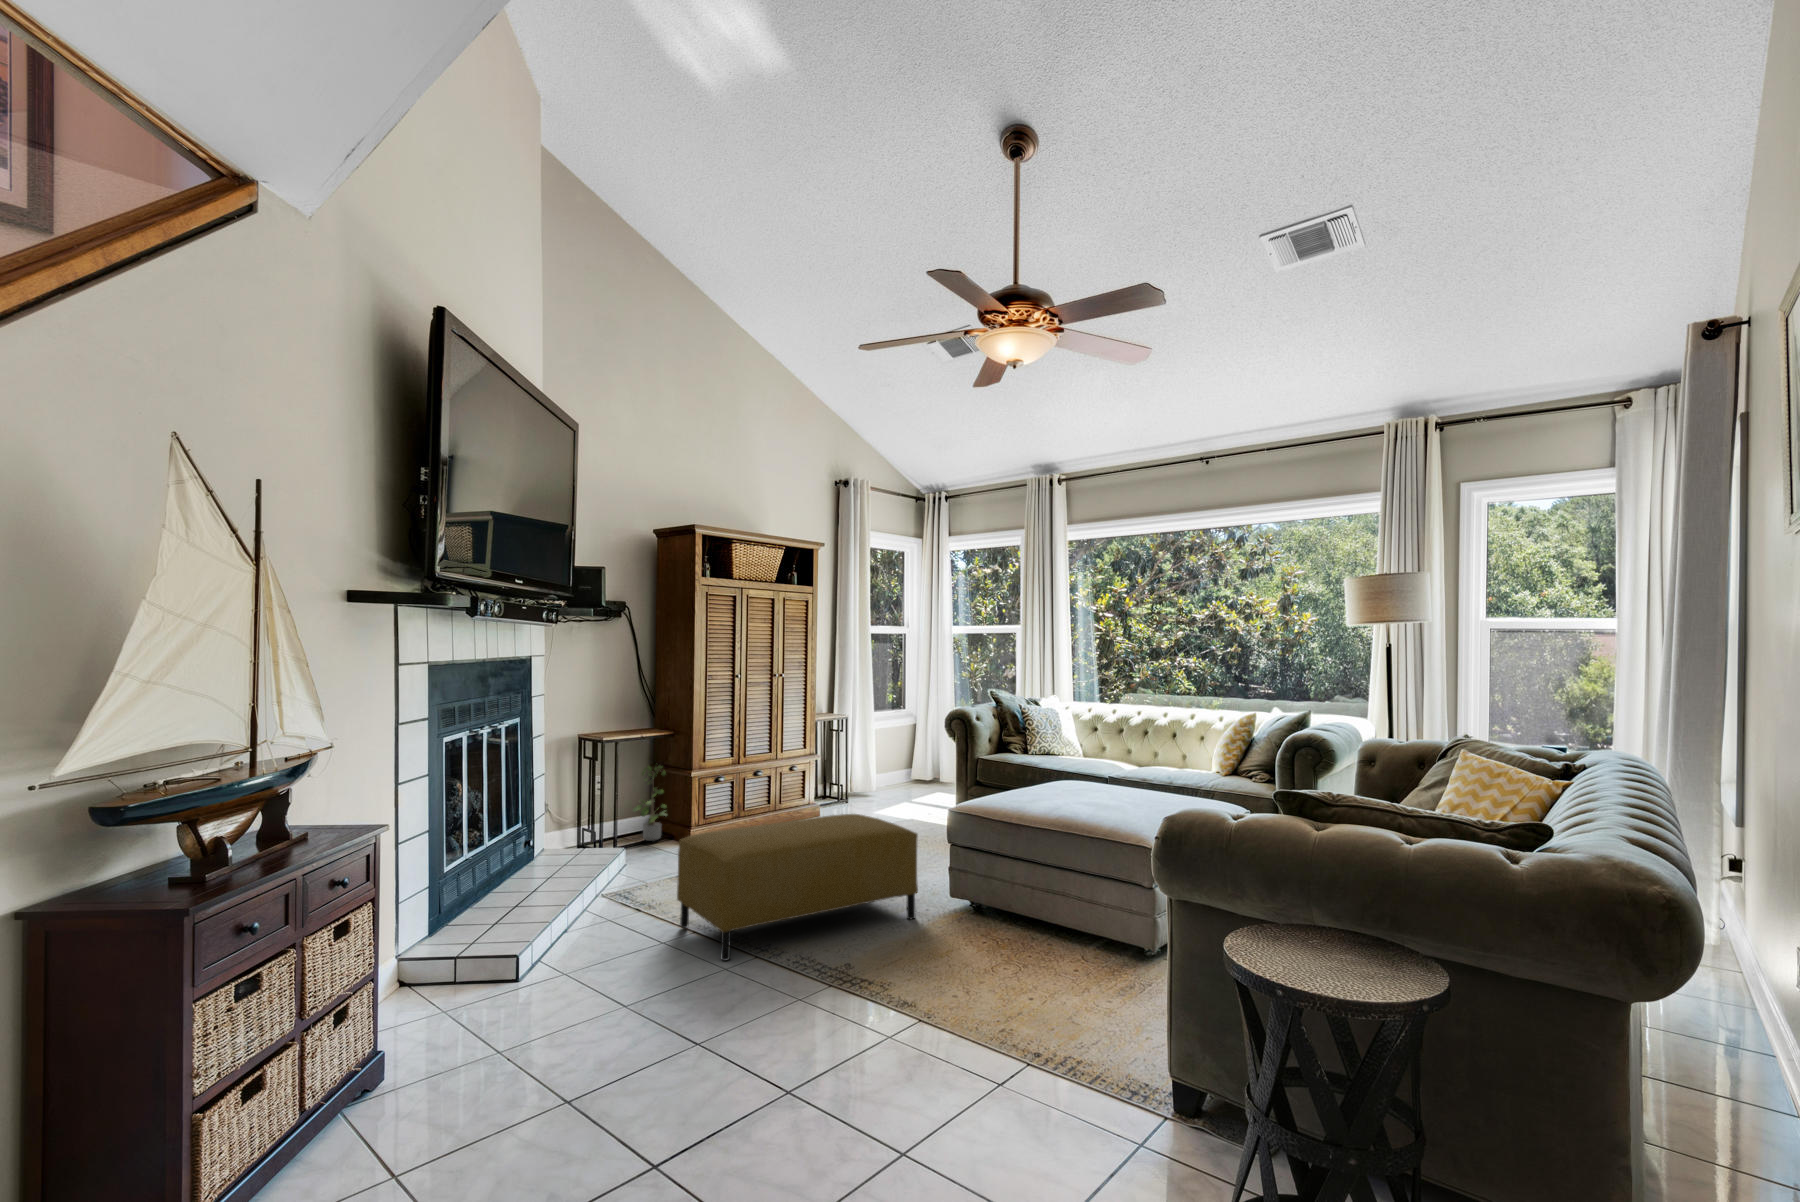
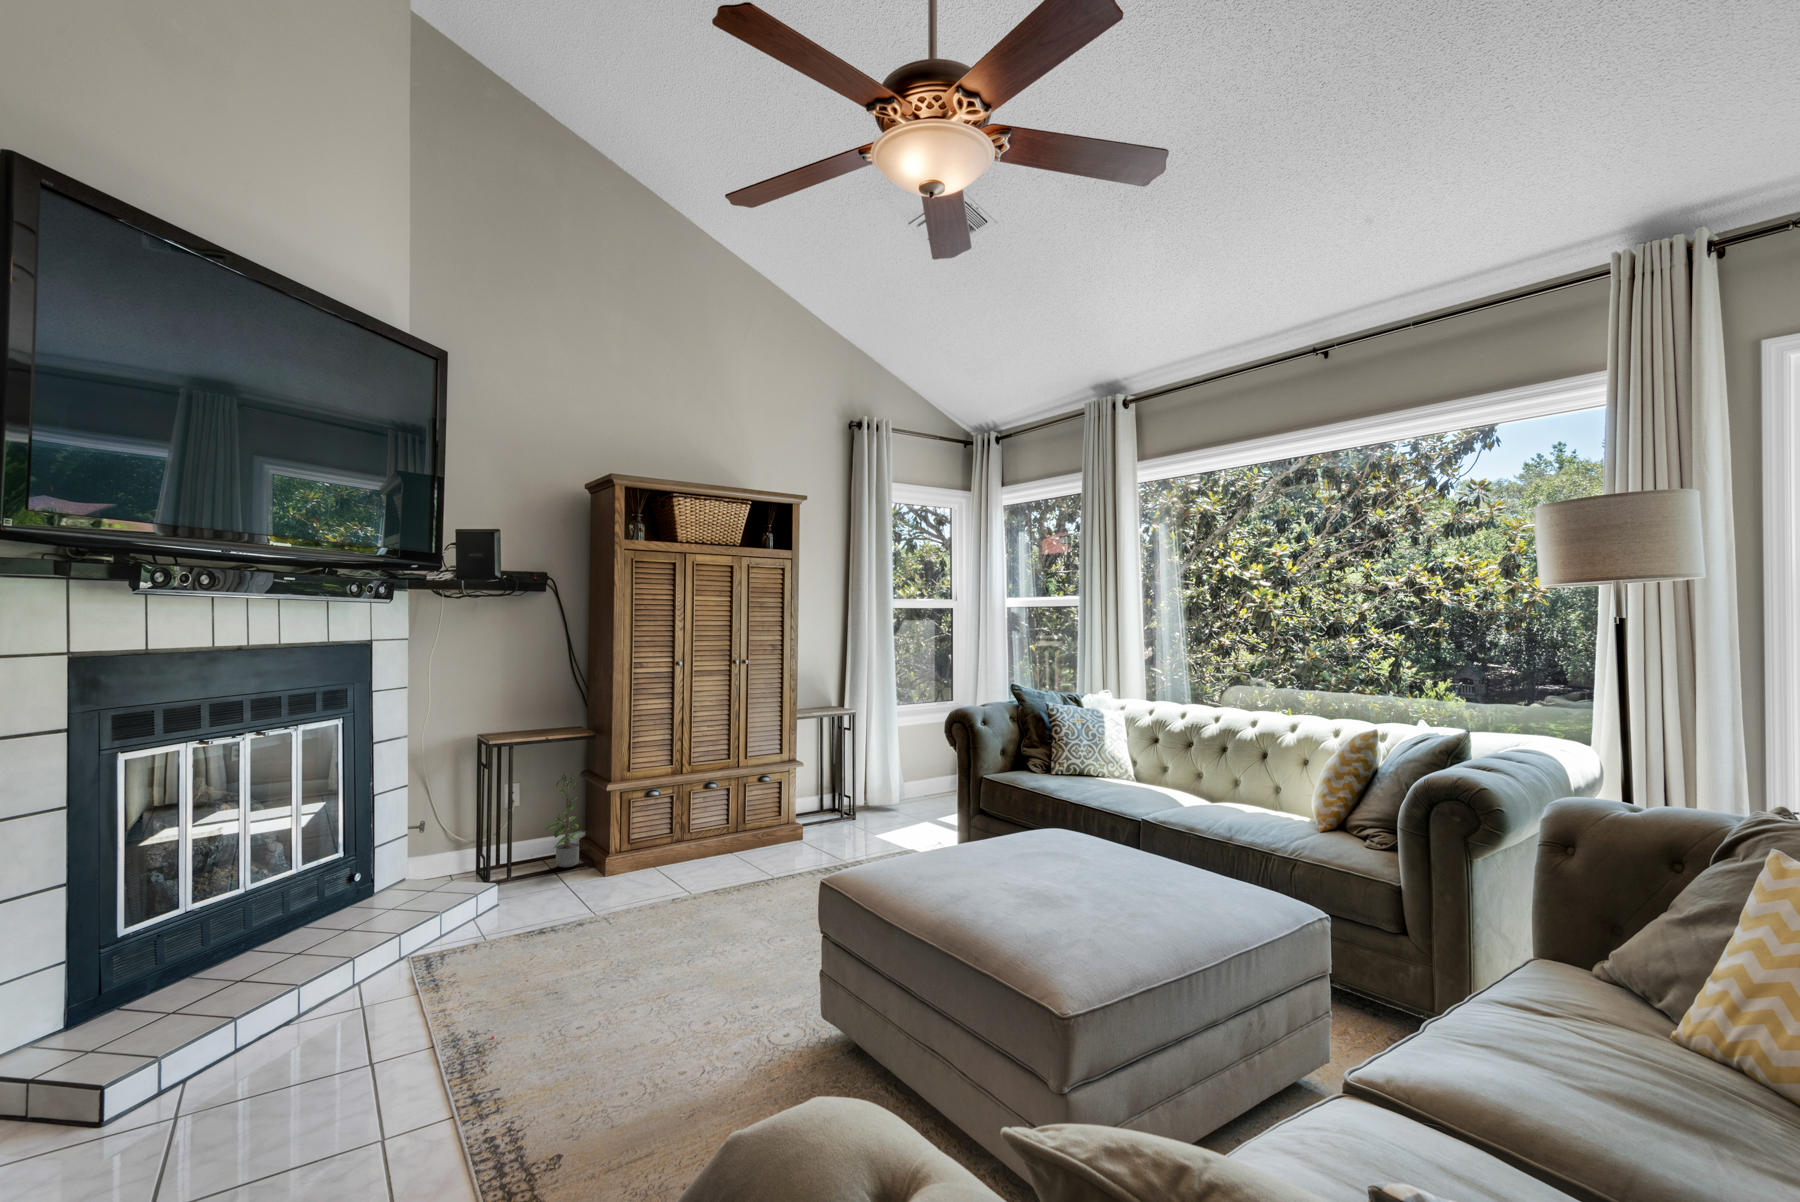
ottoman: present [677,814,918,961] -> none [376,872,743,1111]

